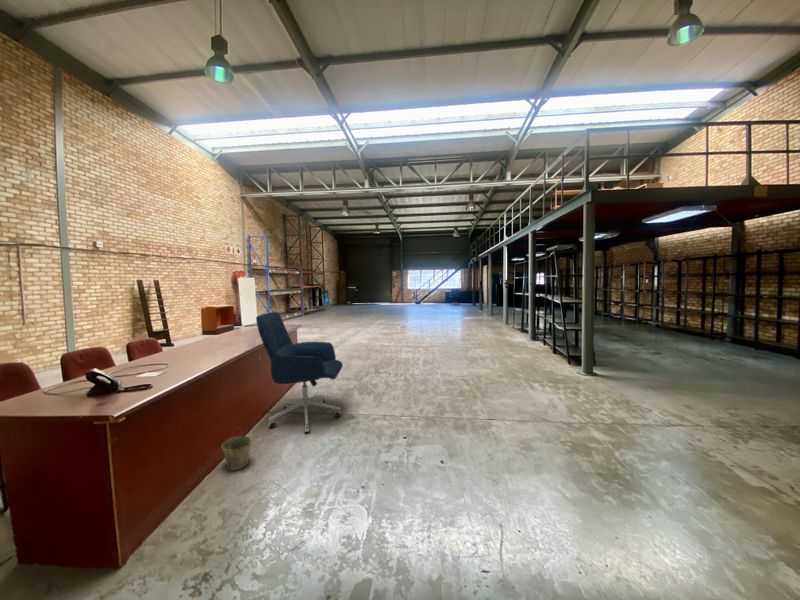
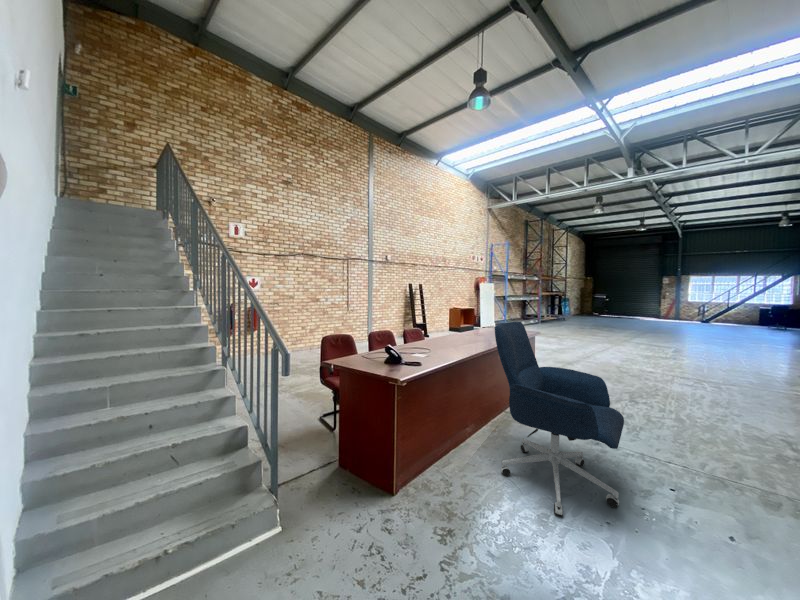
bucket: present [222,435,252,470] -> none [443,472,479,533]

